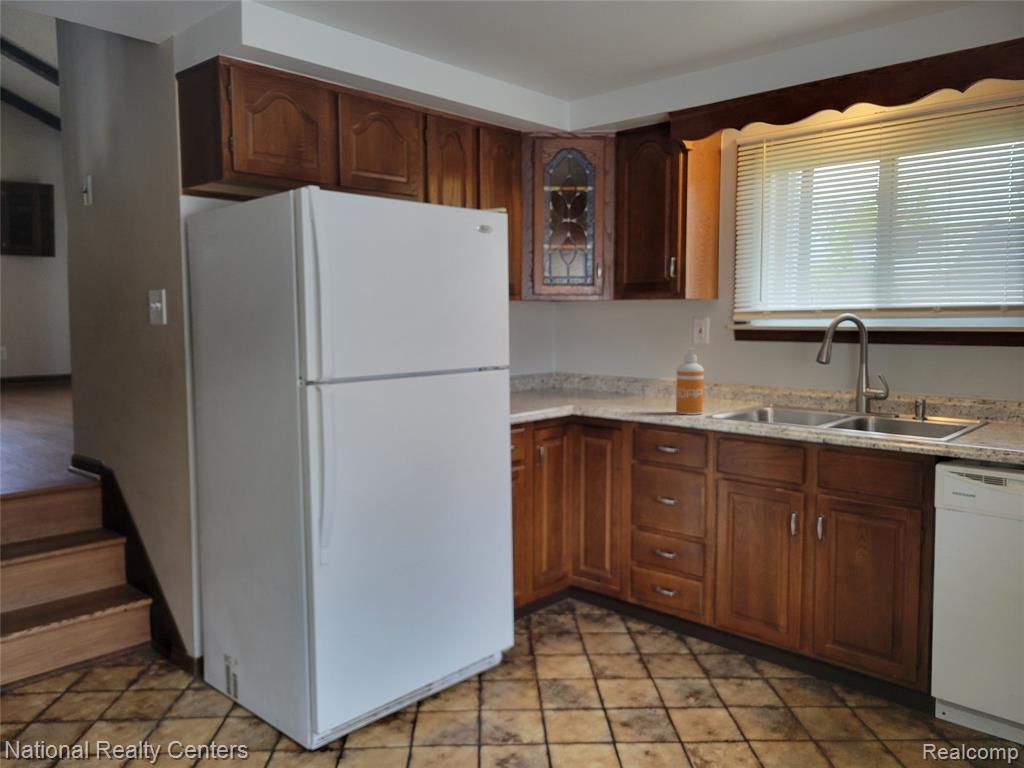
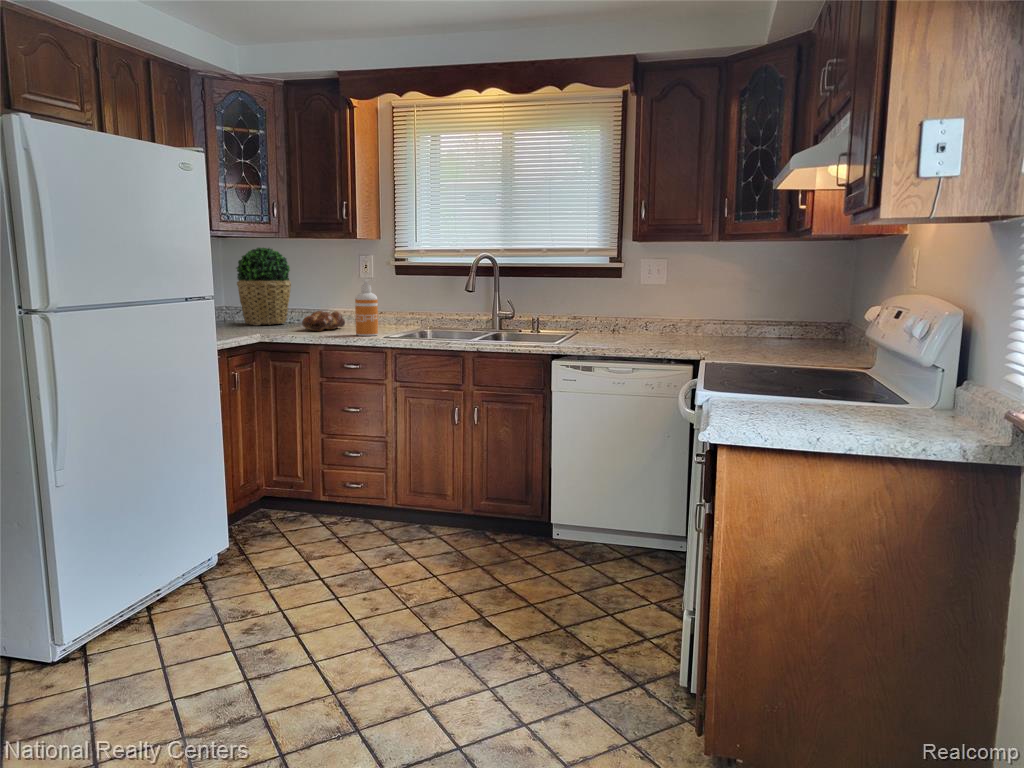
potted plant: none [561,311,619,395] -> present [237,248,291,325]
bread loaf: none [621,382,672,406] -> present [302,311,345,331]

